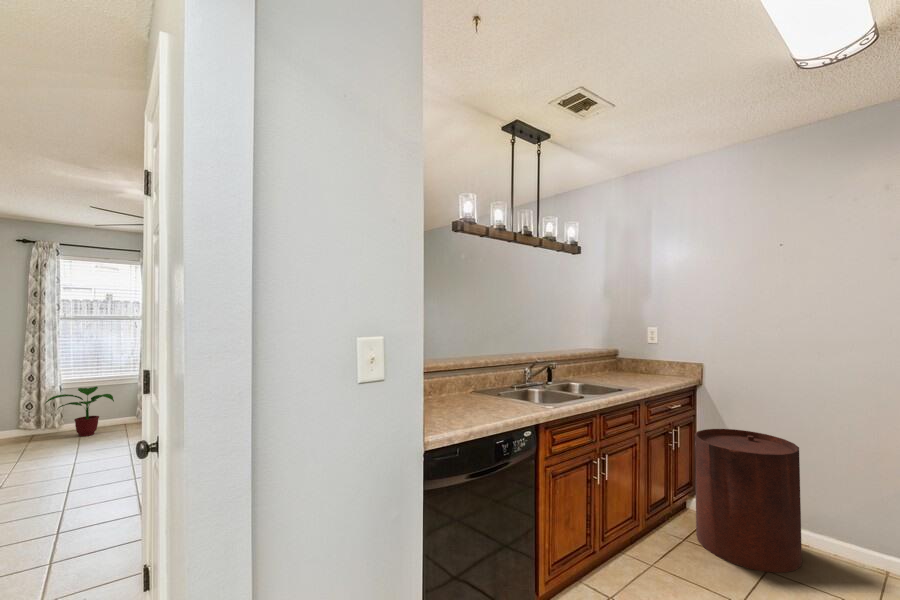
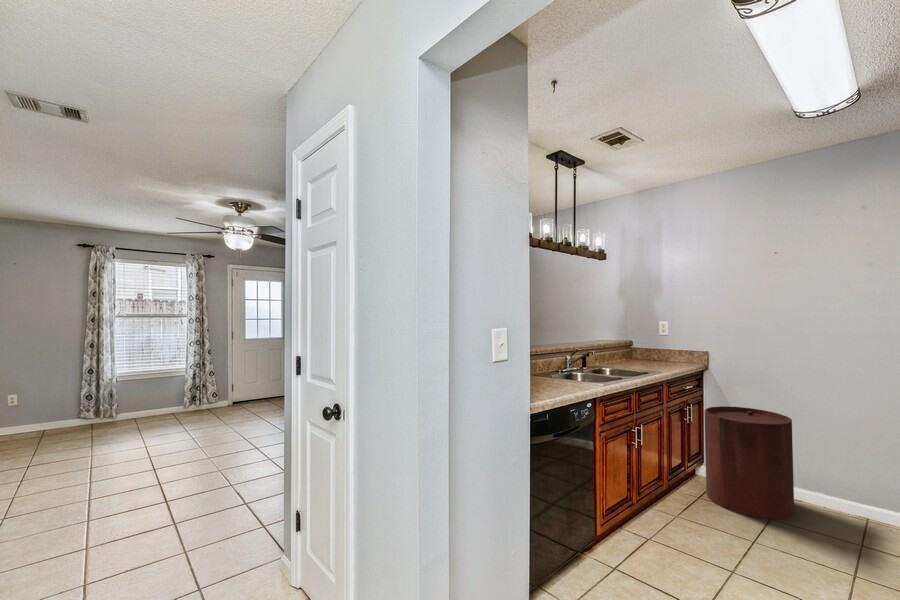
potted plant: present [45,386,114,436] -> none [106,379,168,425]

